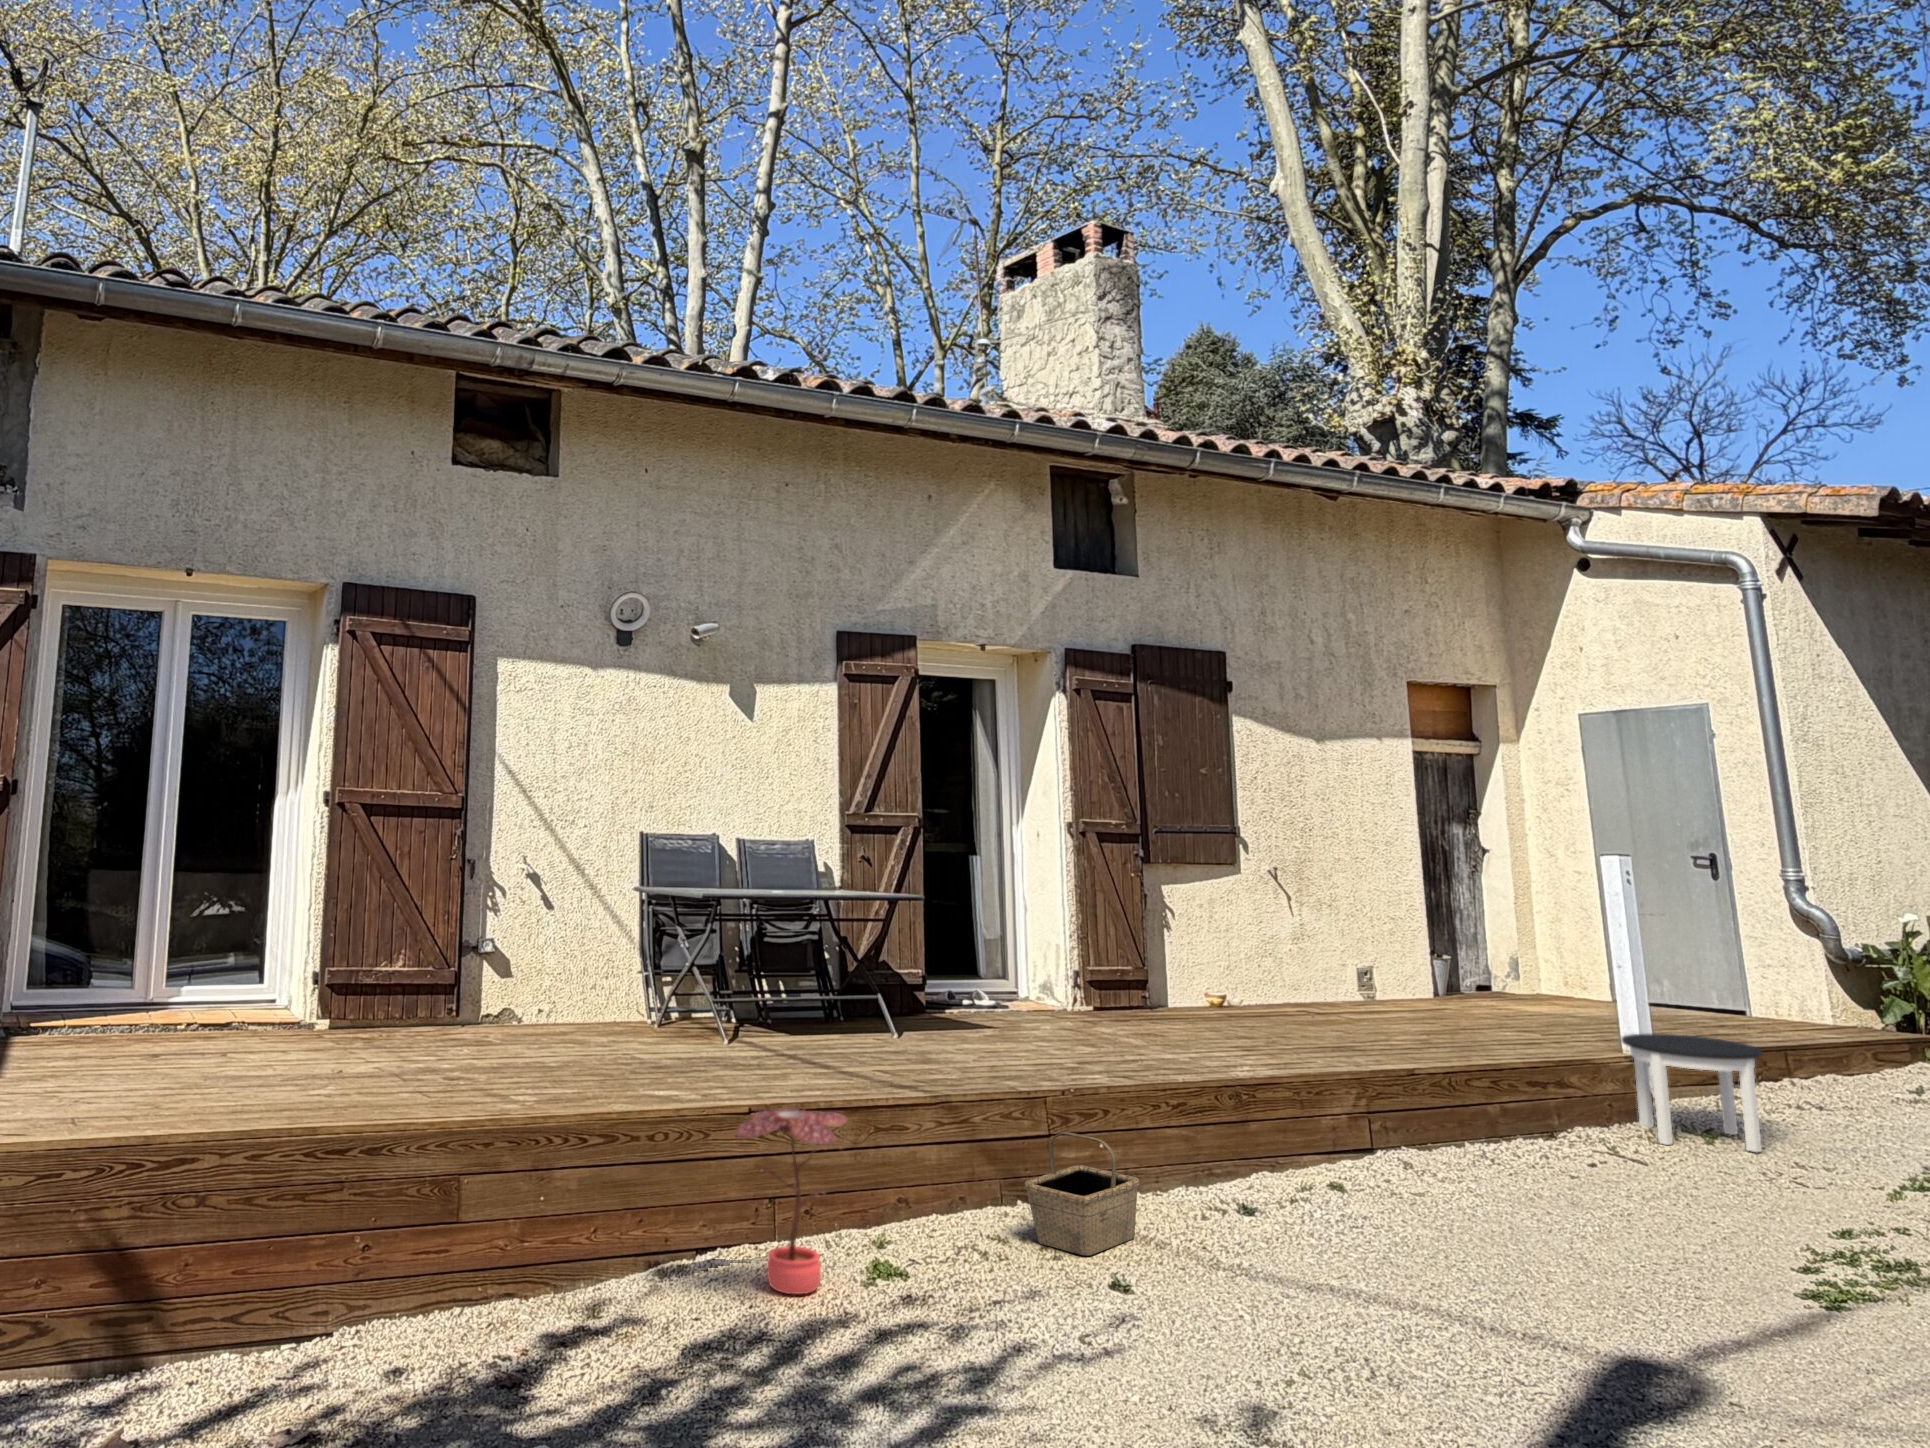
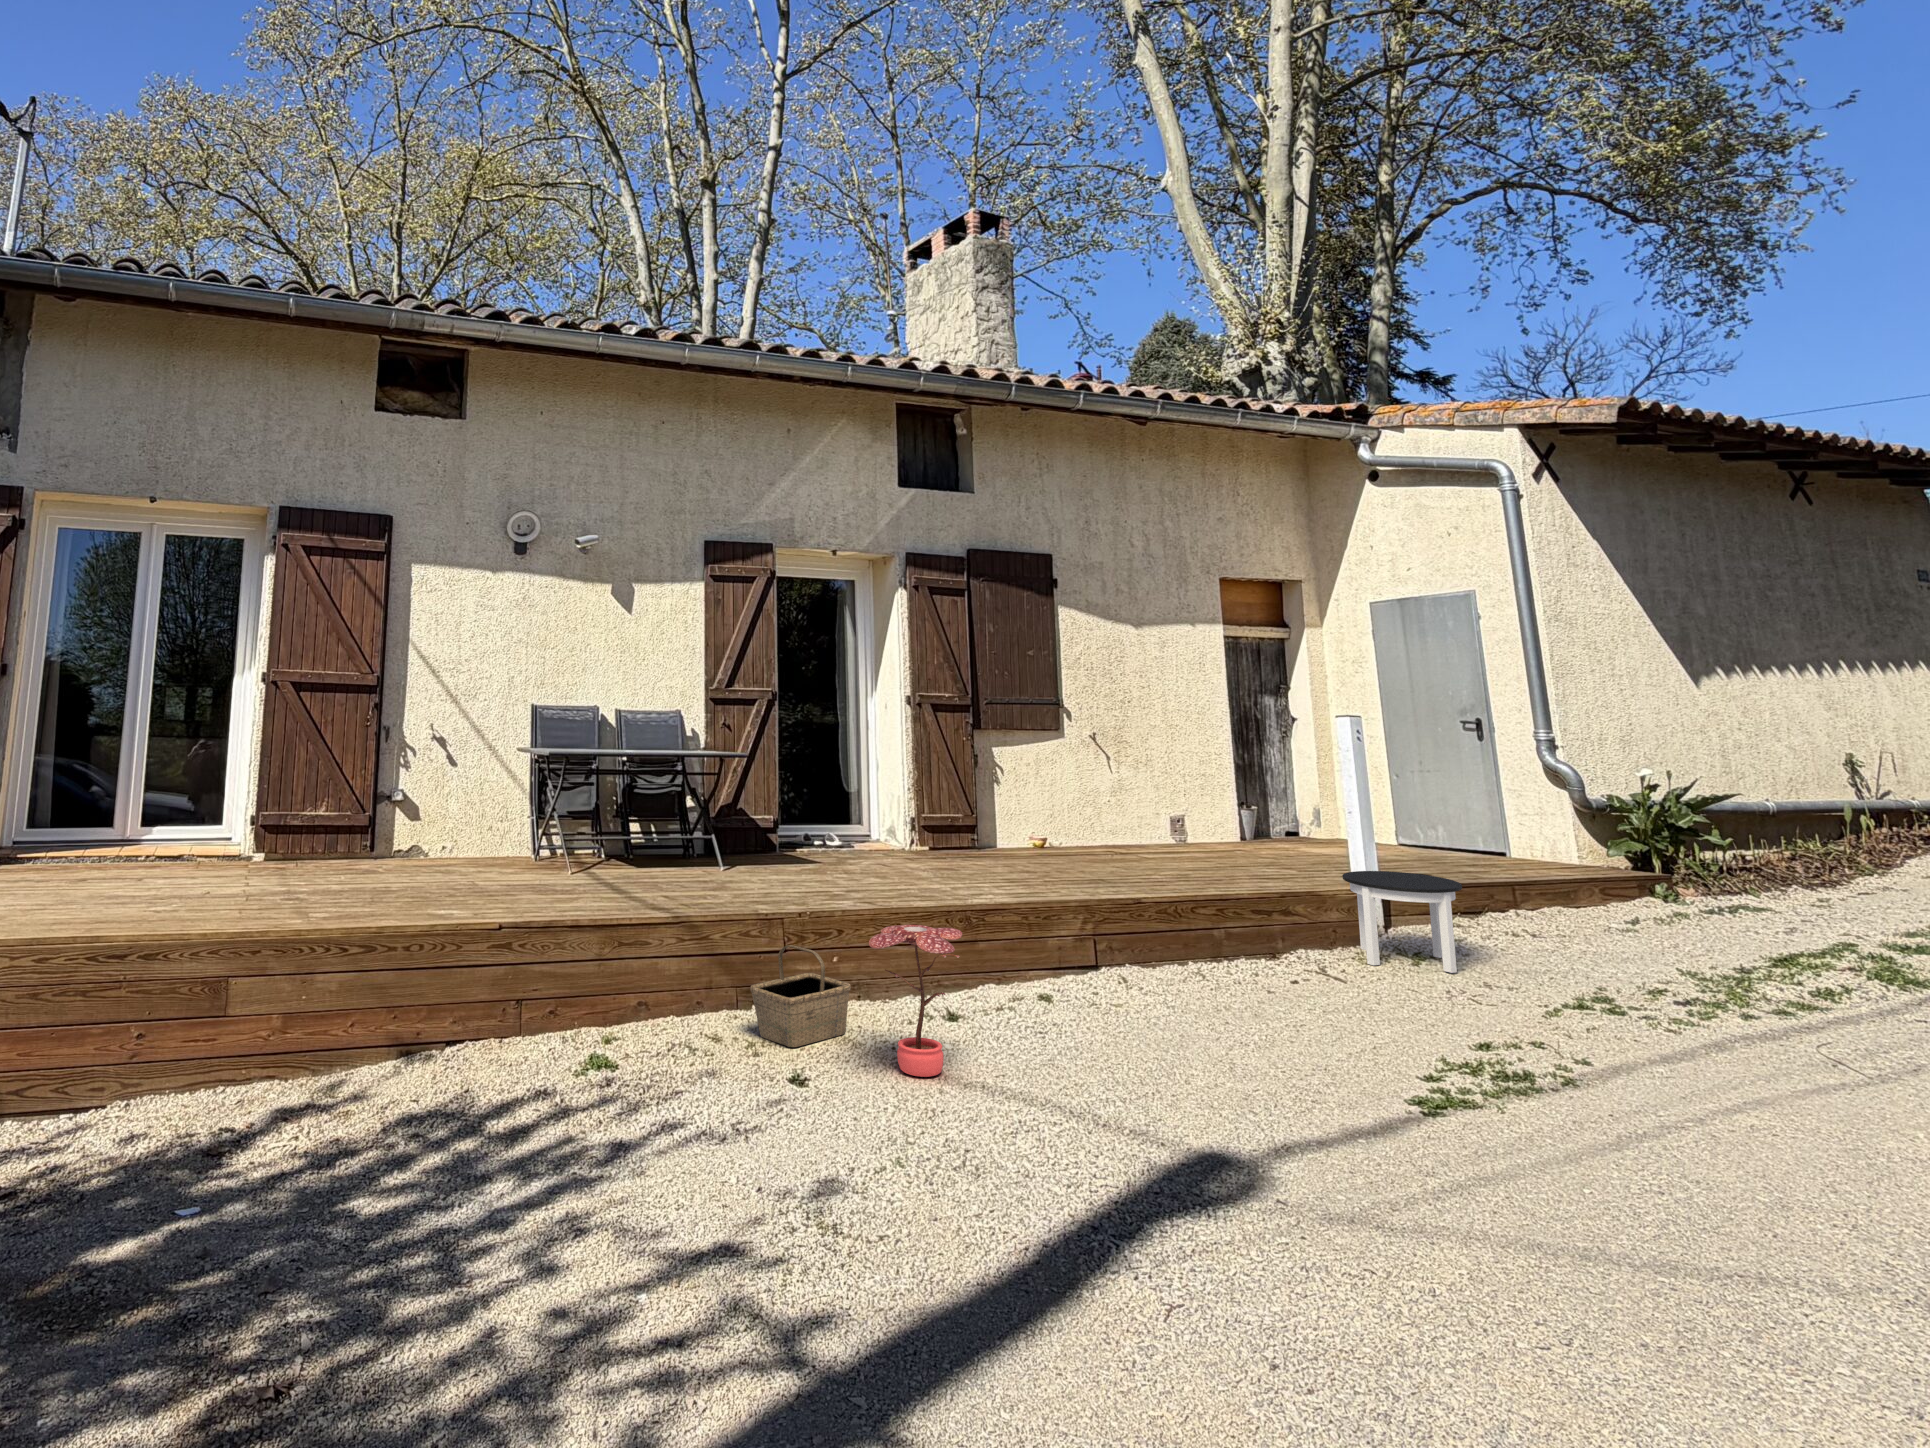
potted plant: present [736,1109,847,1294] -> present [869,925,962,1077]

